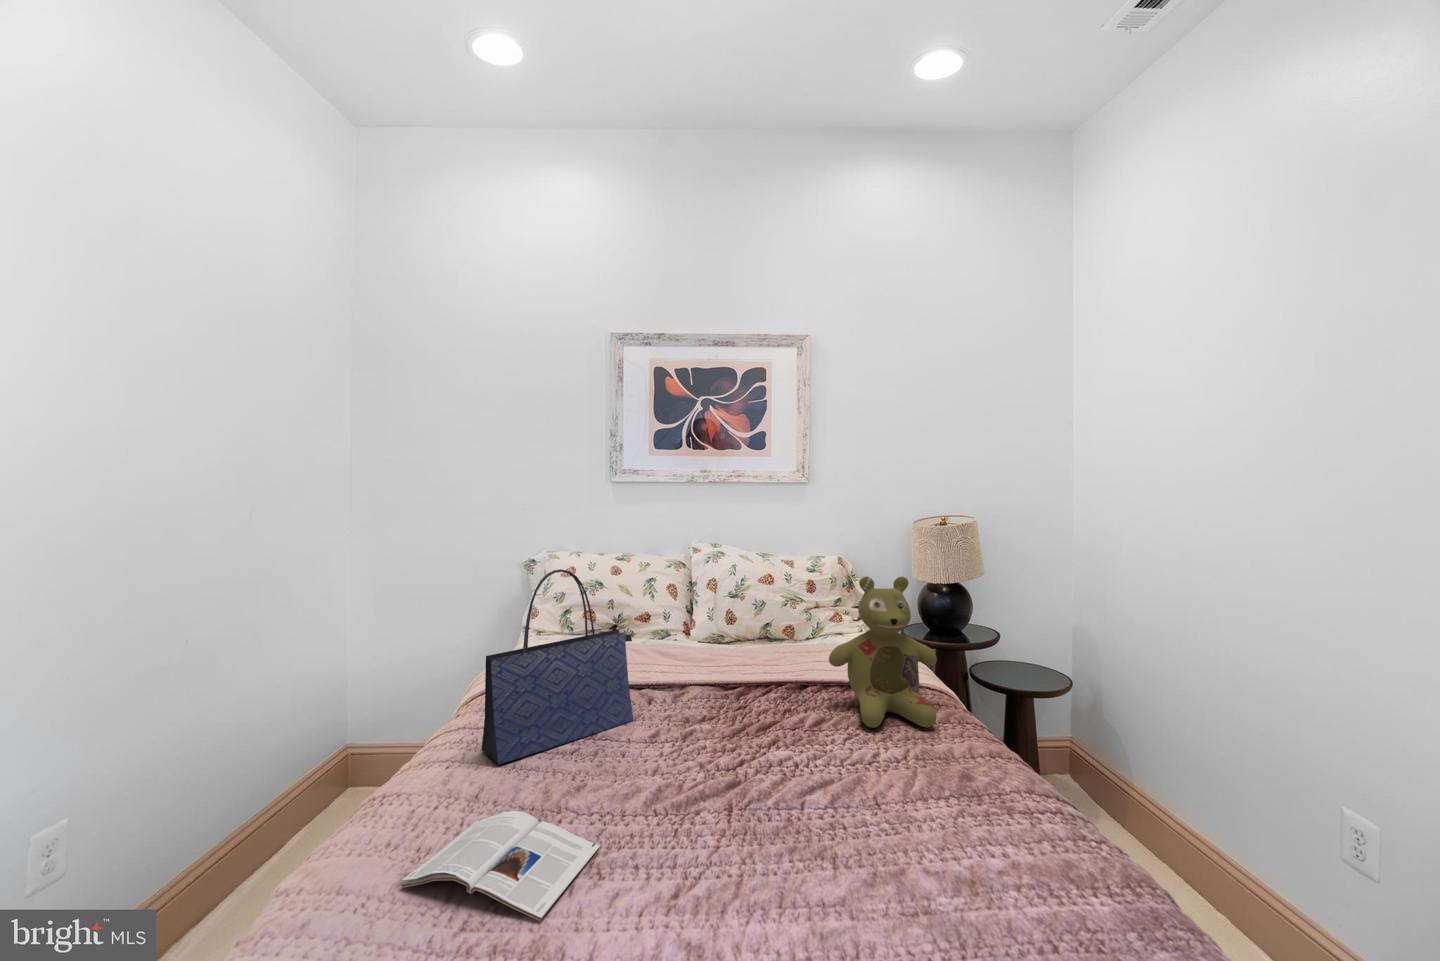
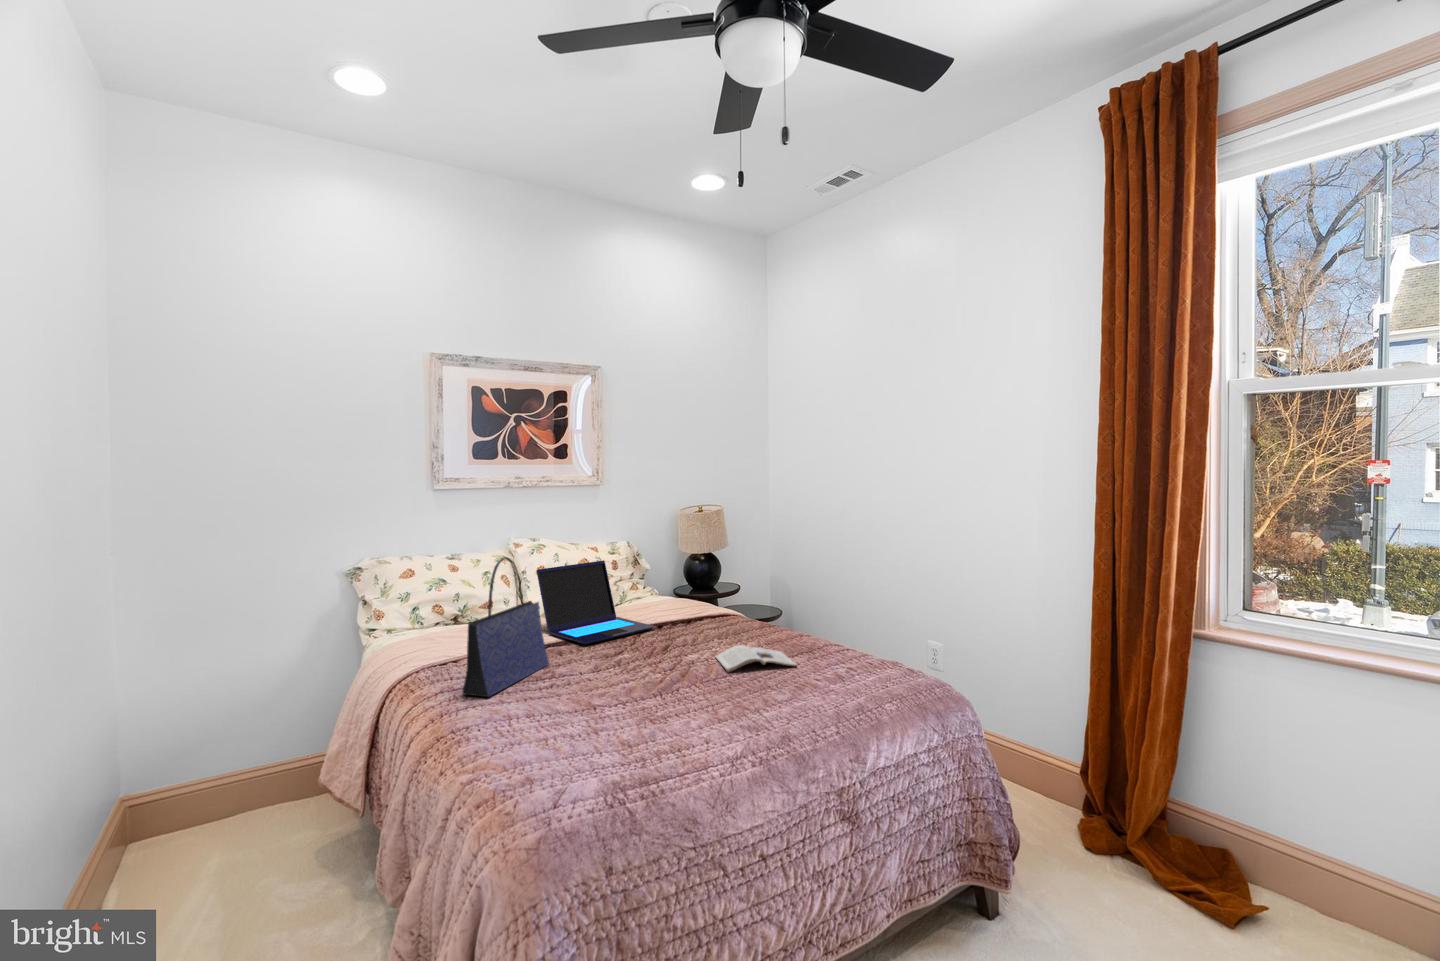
stuffed bear: present [829,576,937,728] -> none [669,546,740,642]
laptop: none [682,580,821,696] -> present [537,560,655,644]
magazine: present [401,811,600,921] -> present [716,645,797,672]

